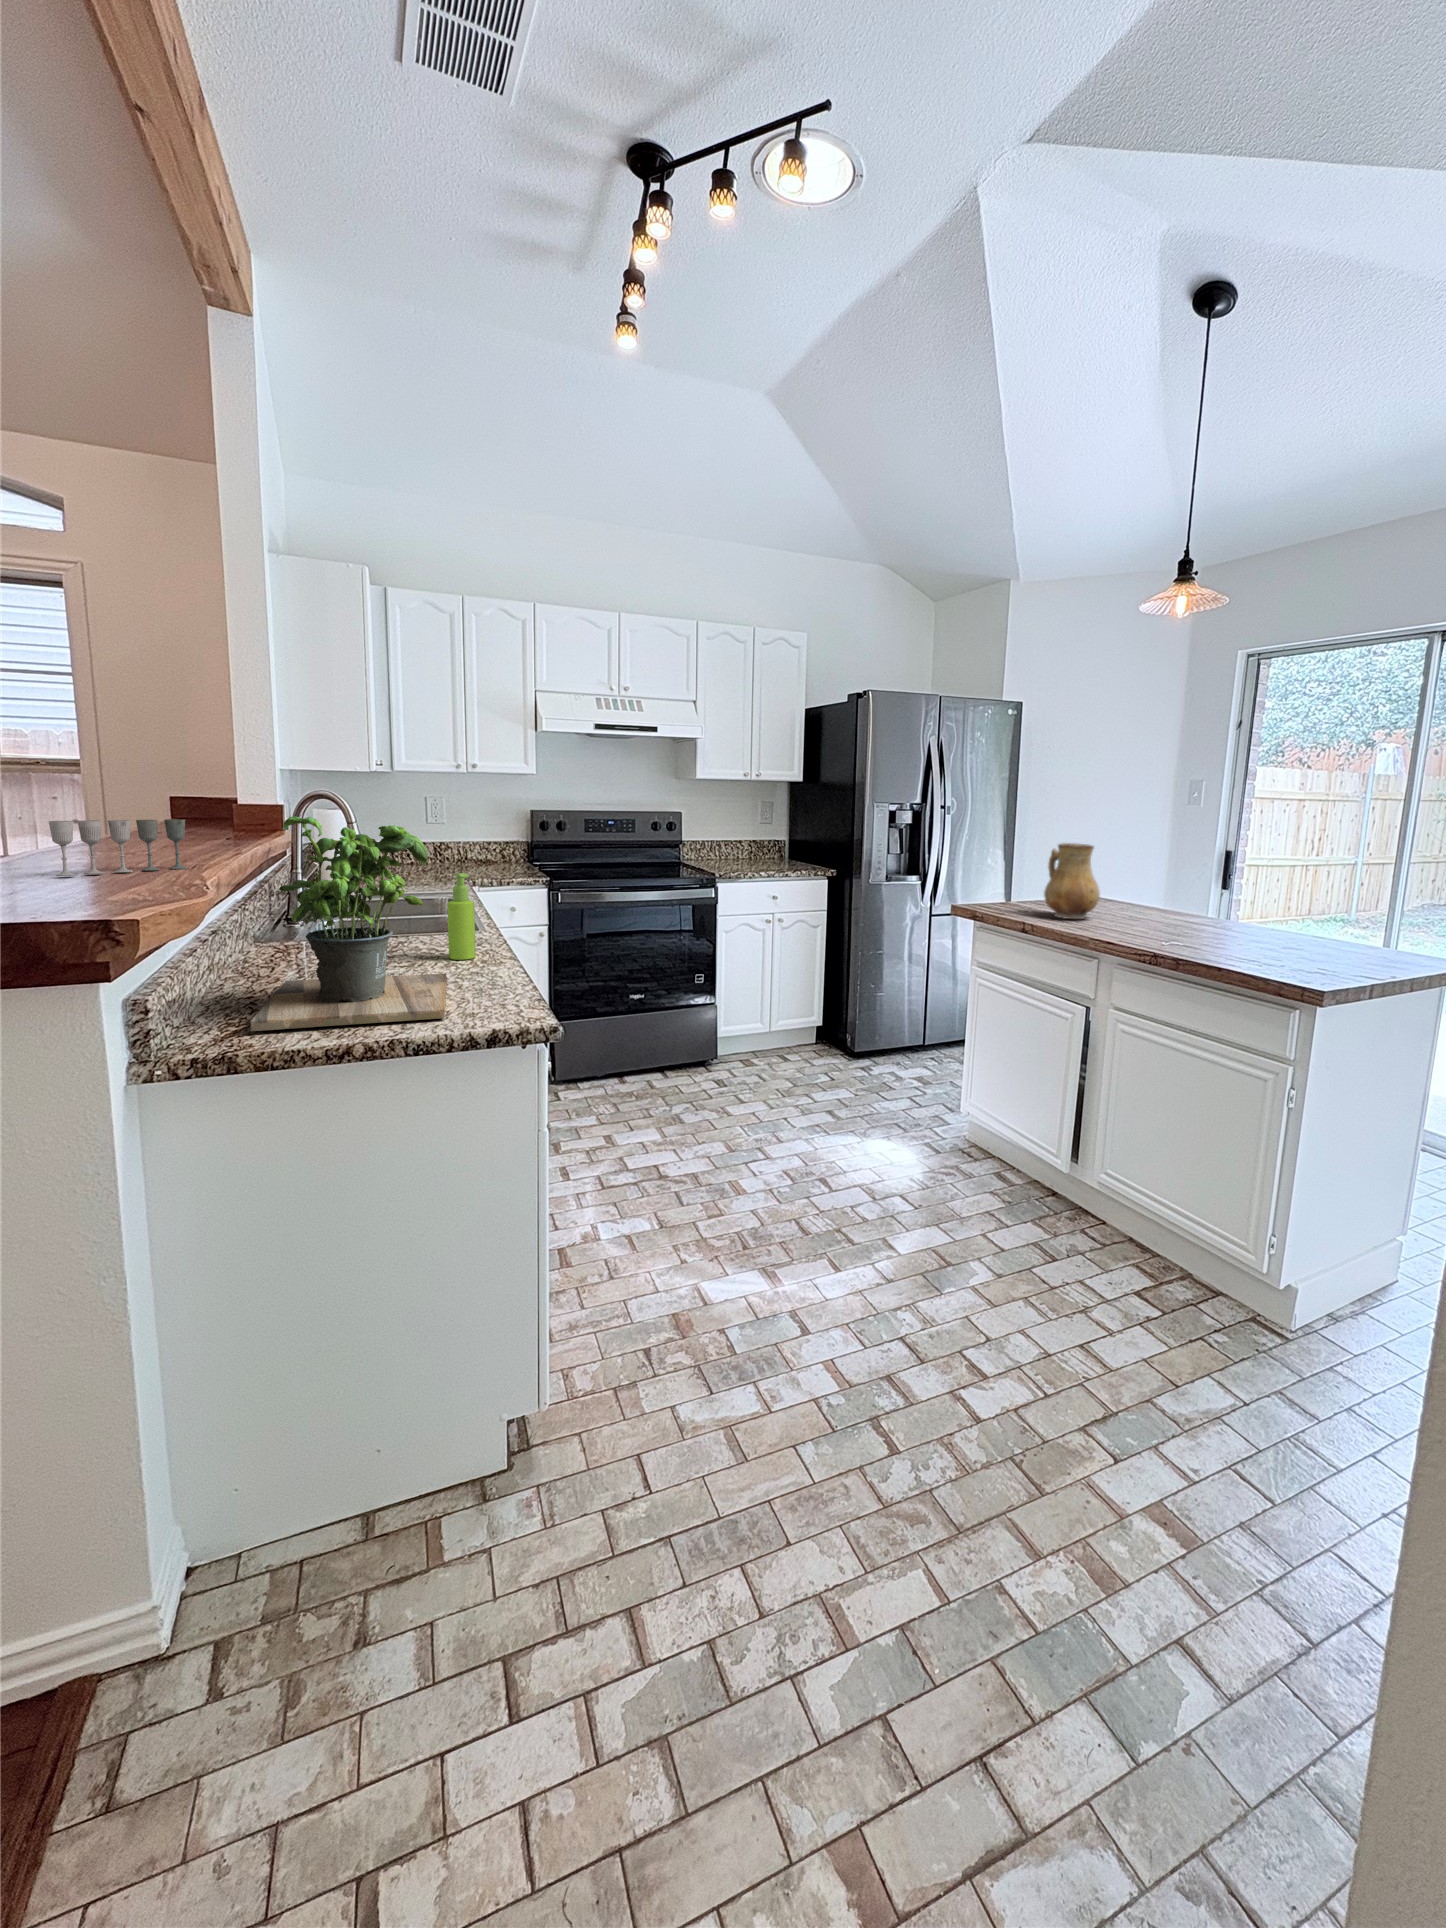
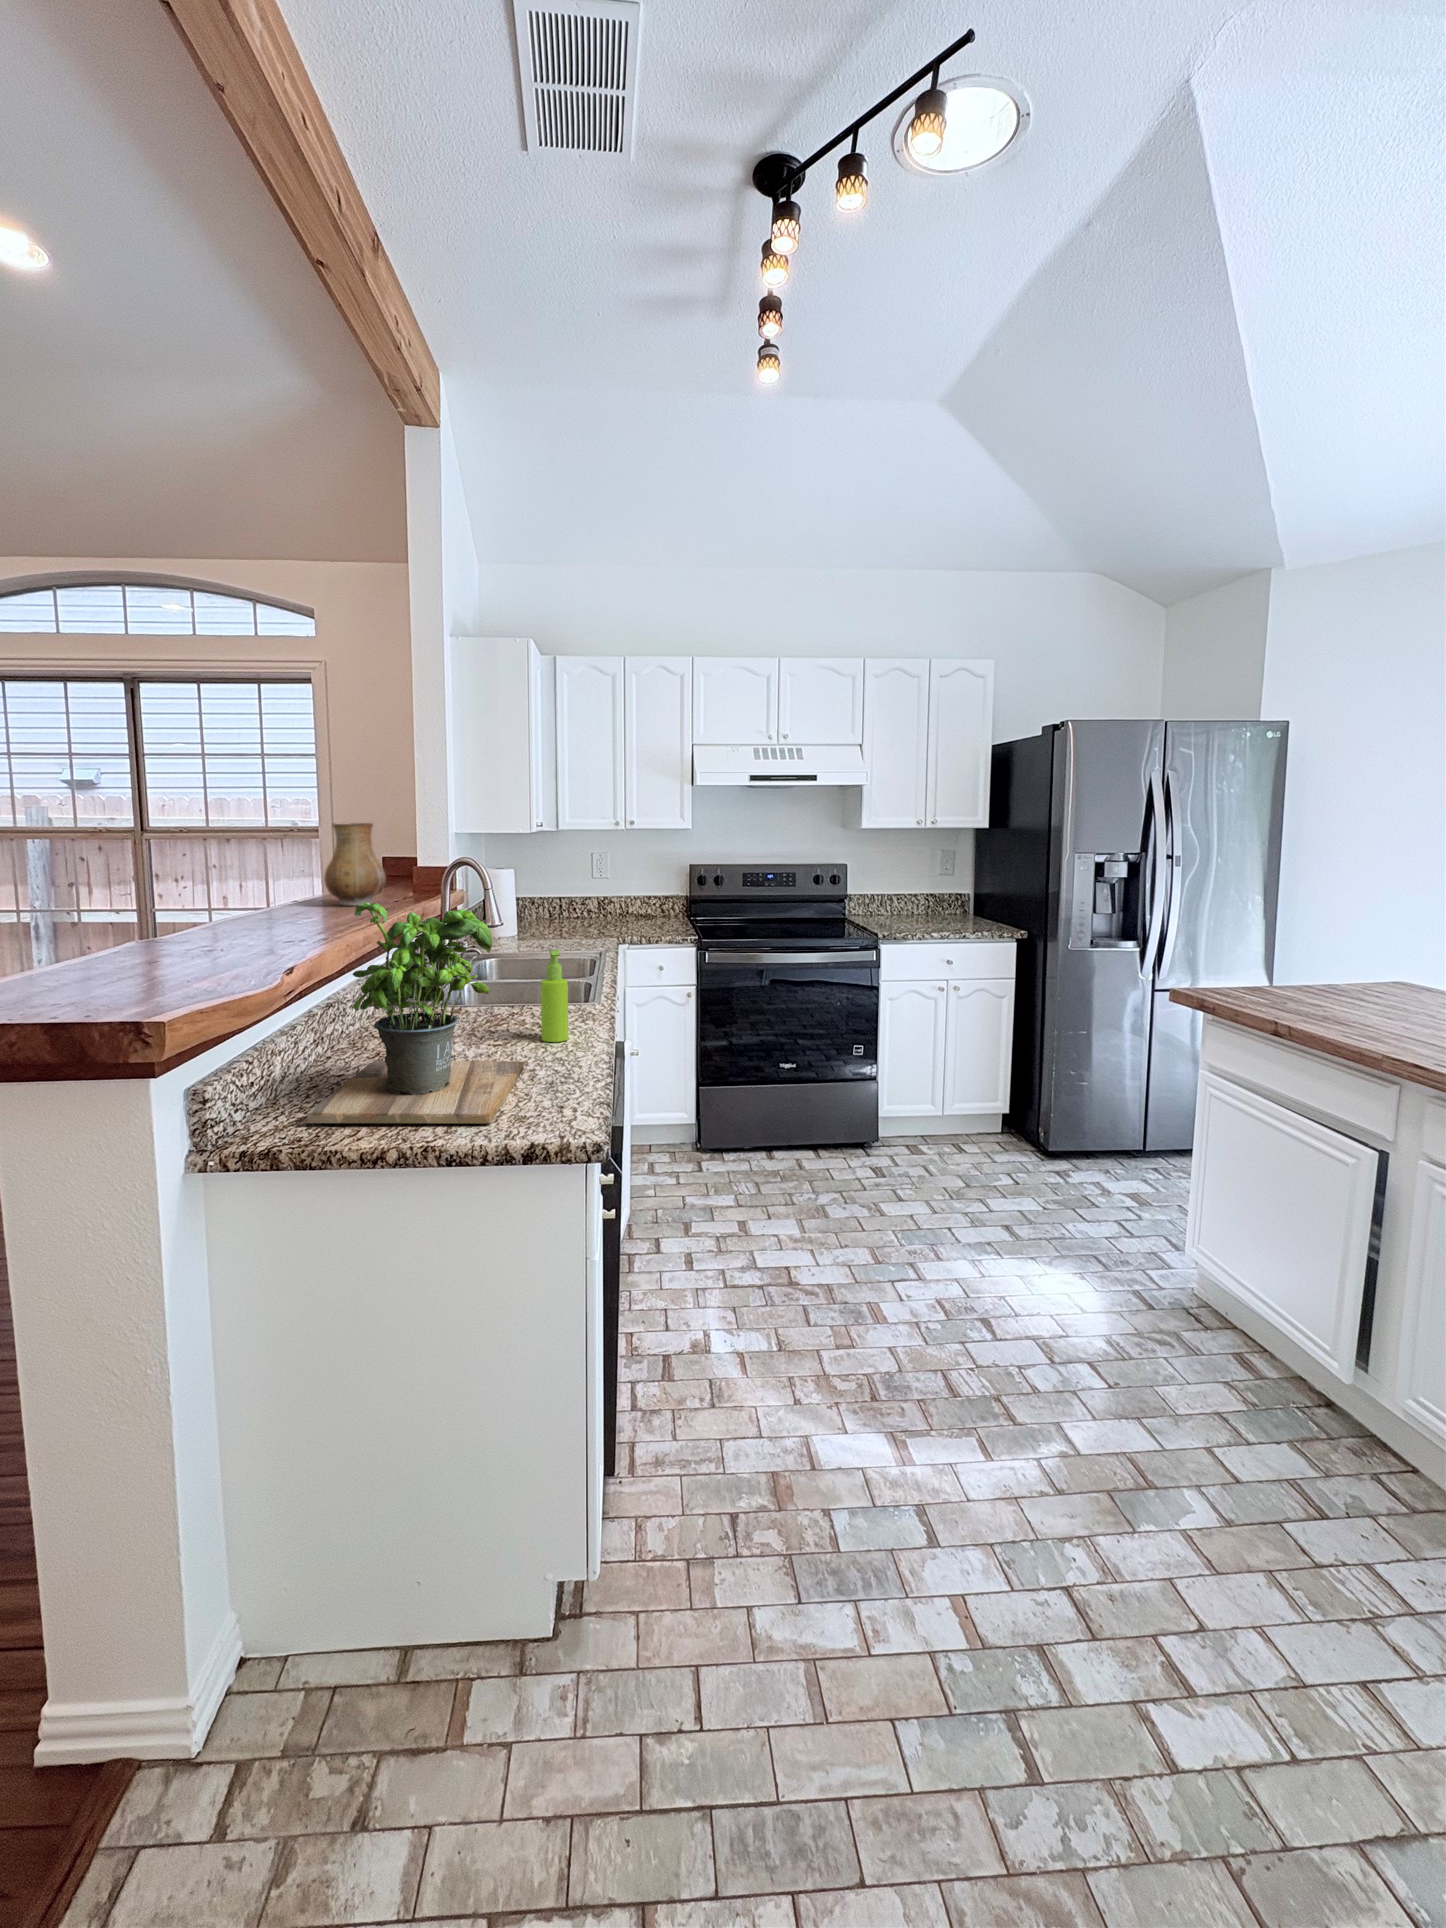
wine glass: present [49,819,187,876] -> none [187,897,306,954]
ceramic pitcher: present [1044,843,1100,919] -> present [324,823,386,906]

